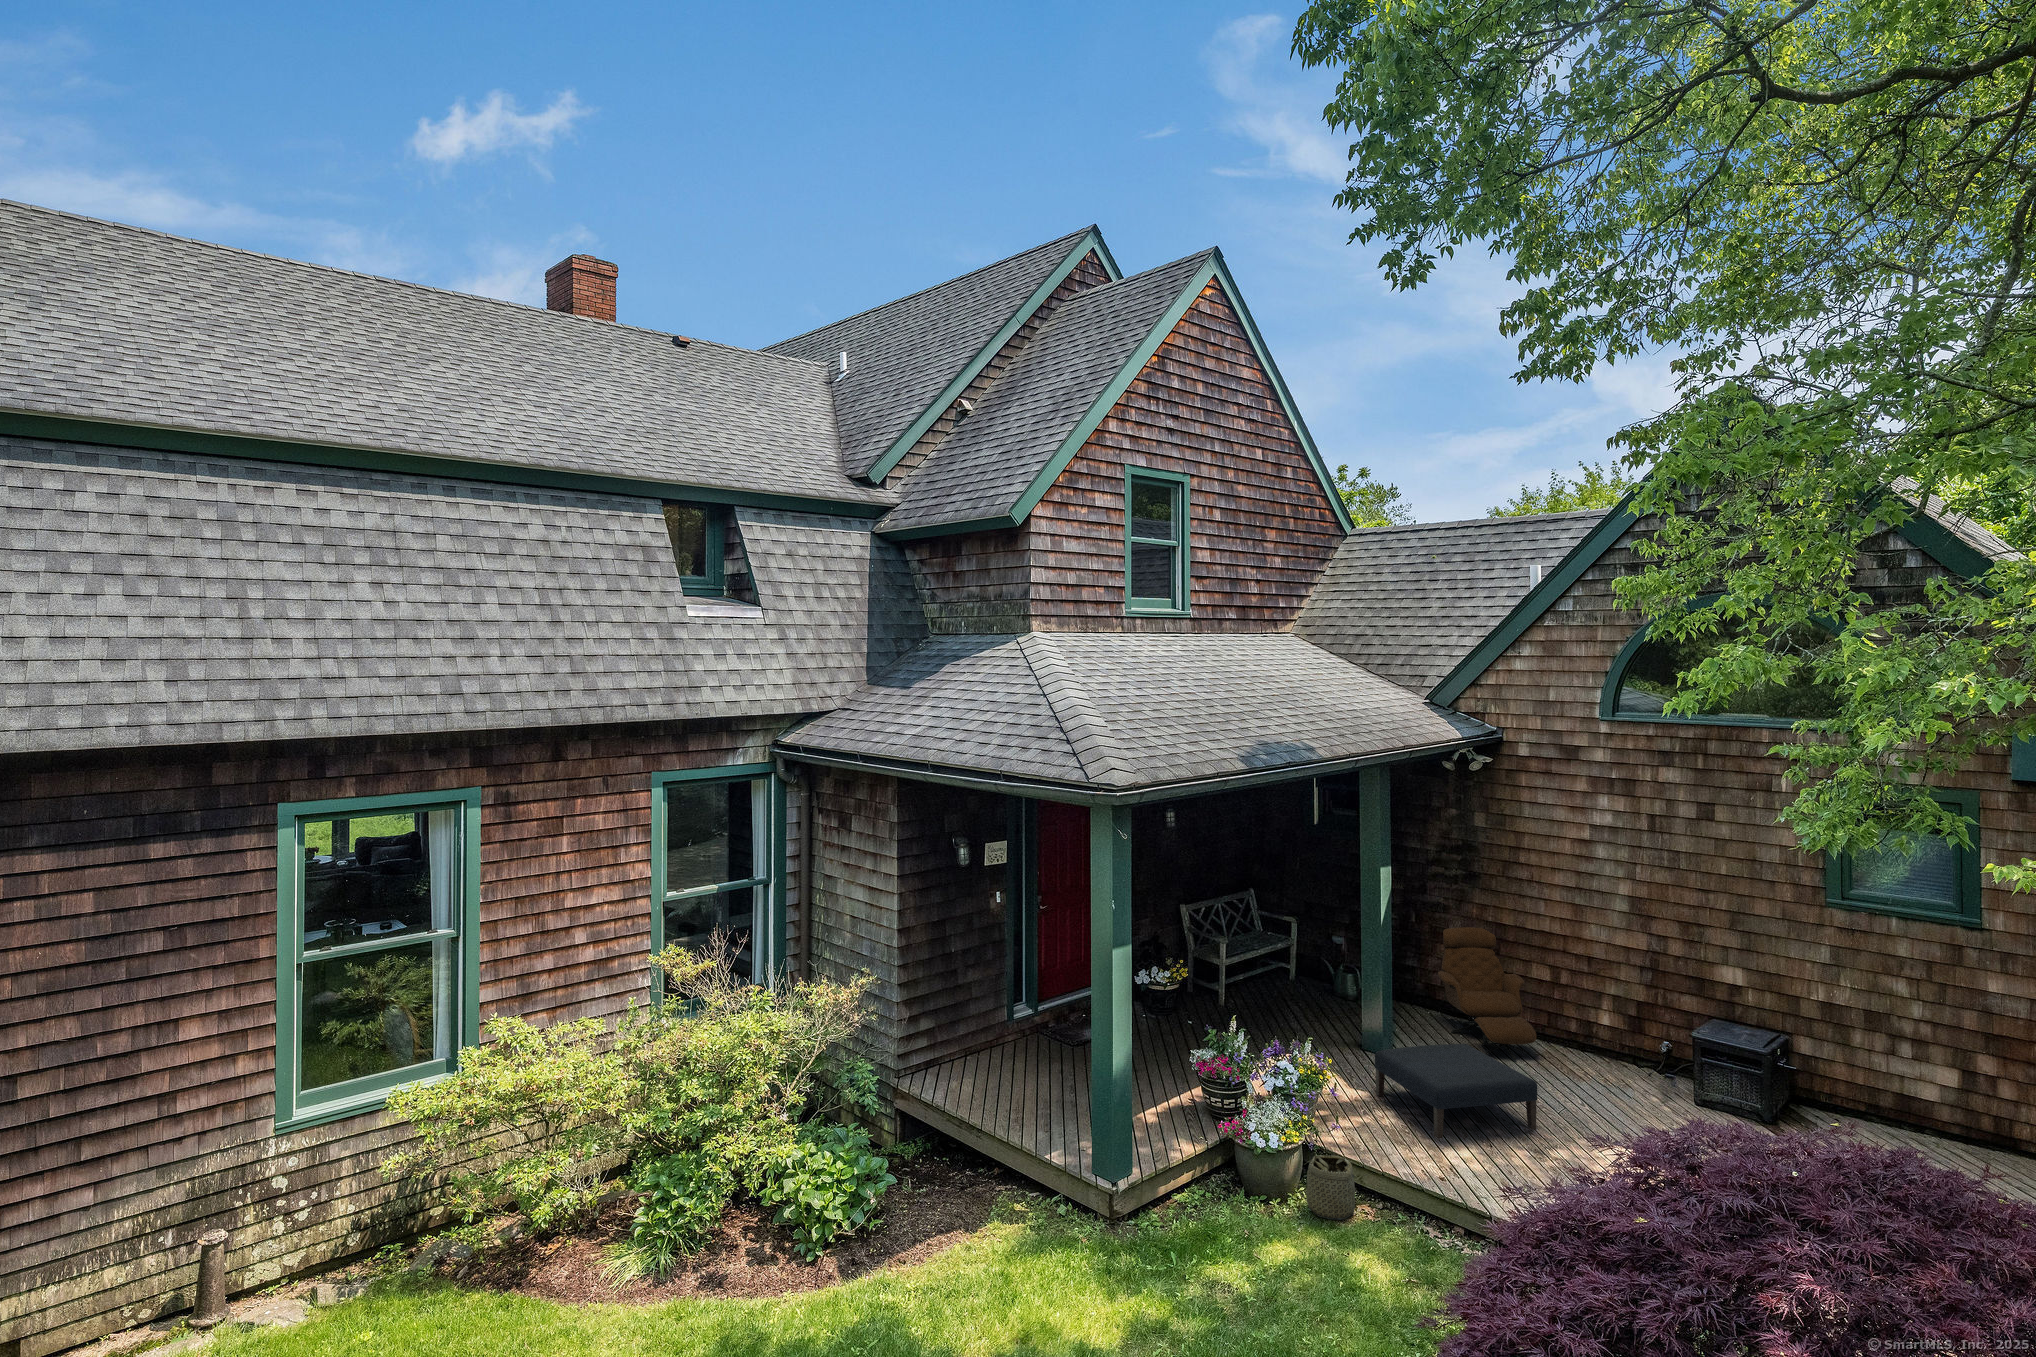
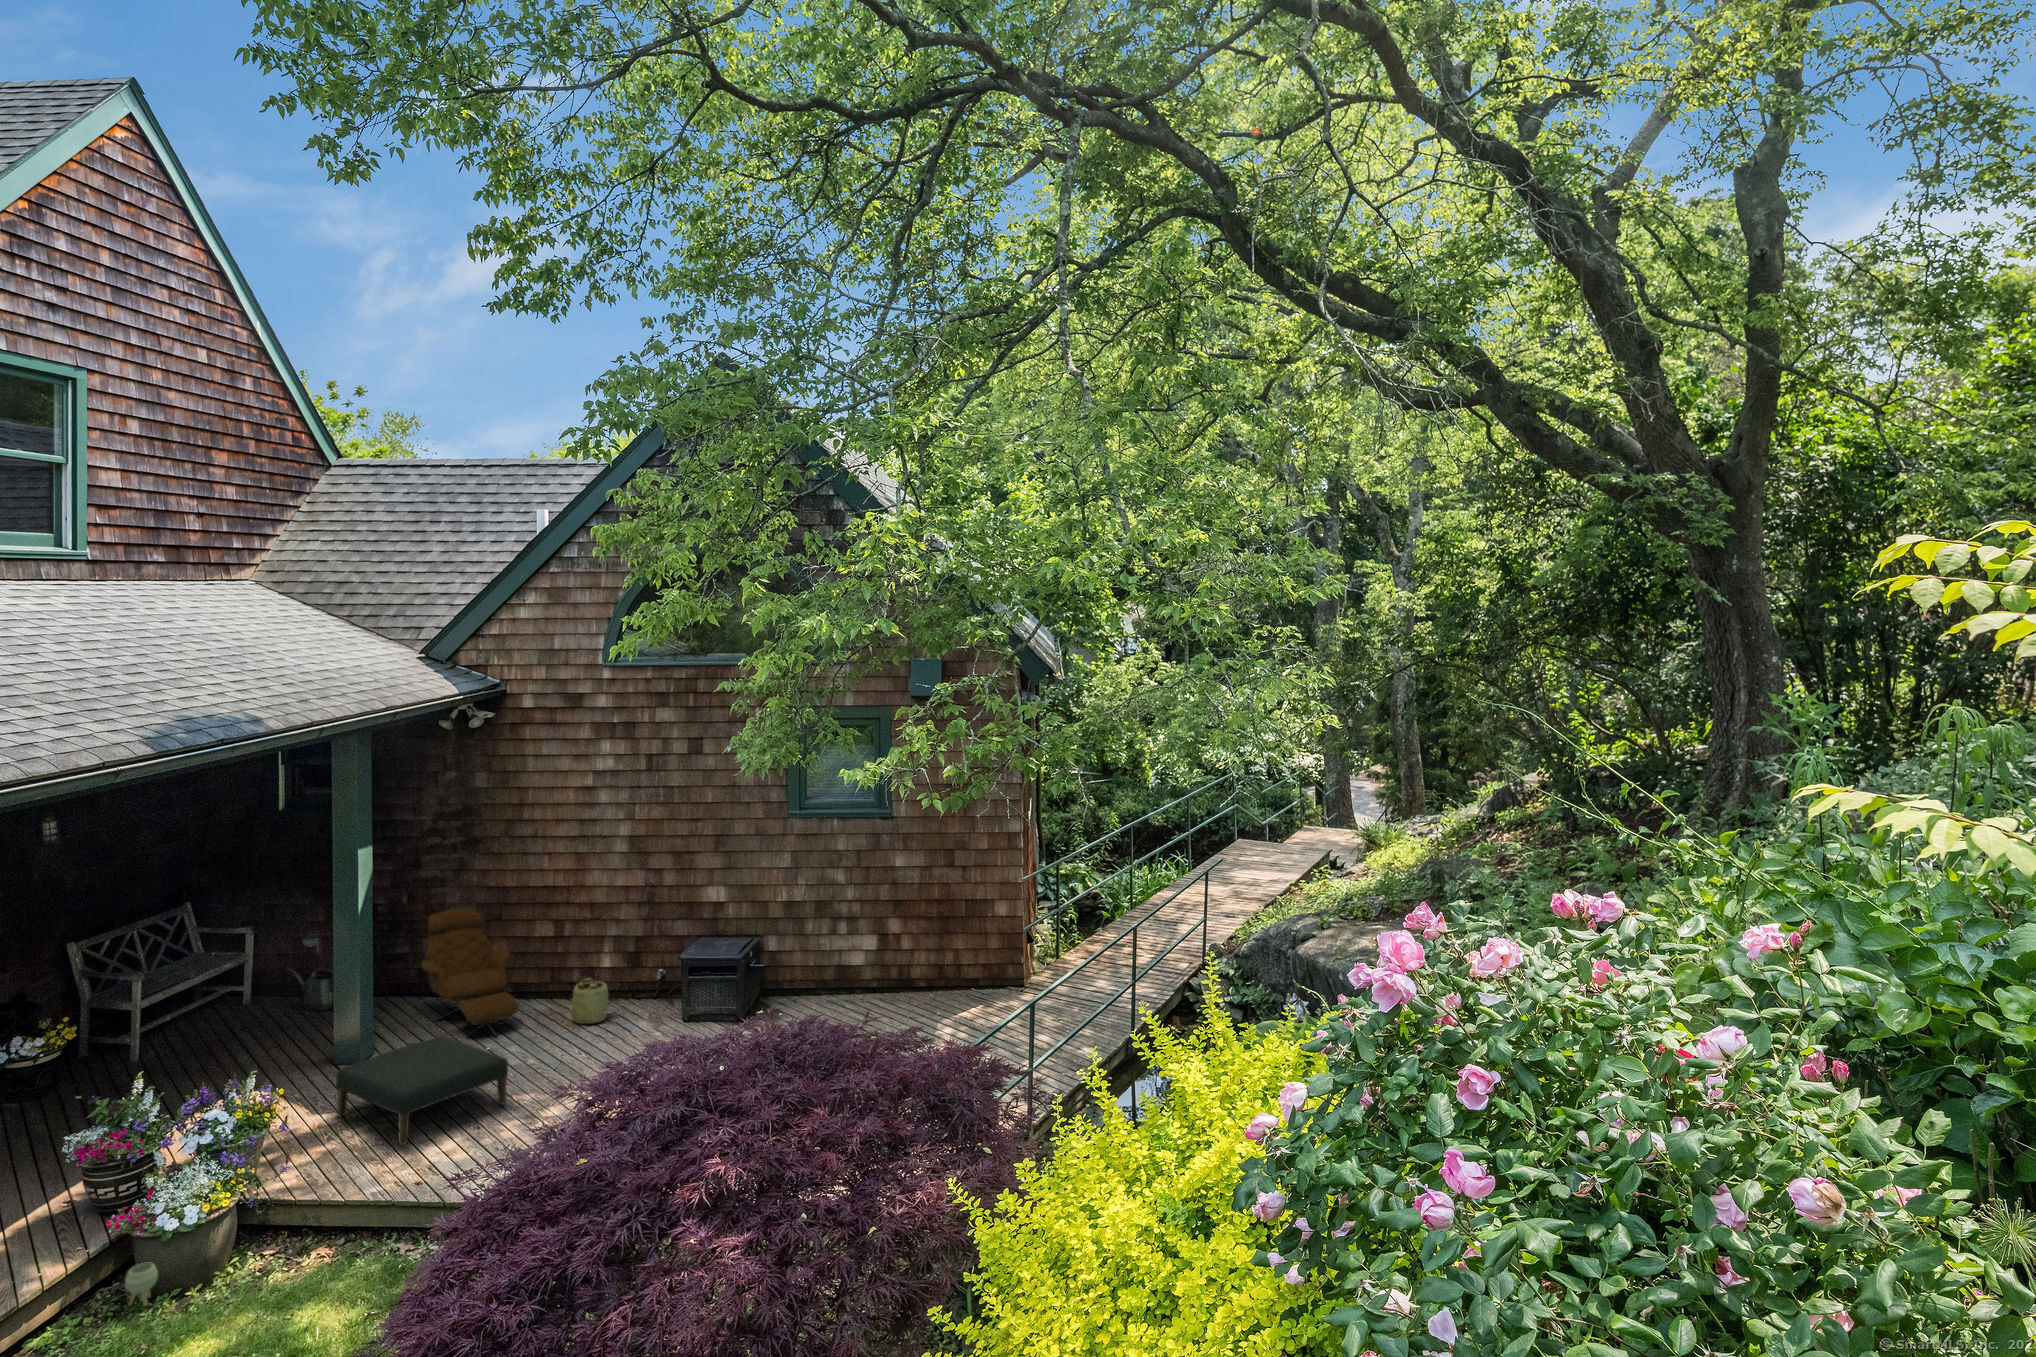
basket: present [1306,1155,1355,1220] -> present [571,979,608,1024]
planter: none [1227,1170,1250,1208] -> present [125,1262,158,1306]

